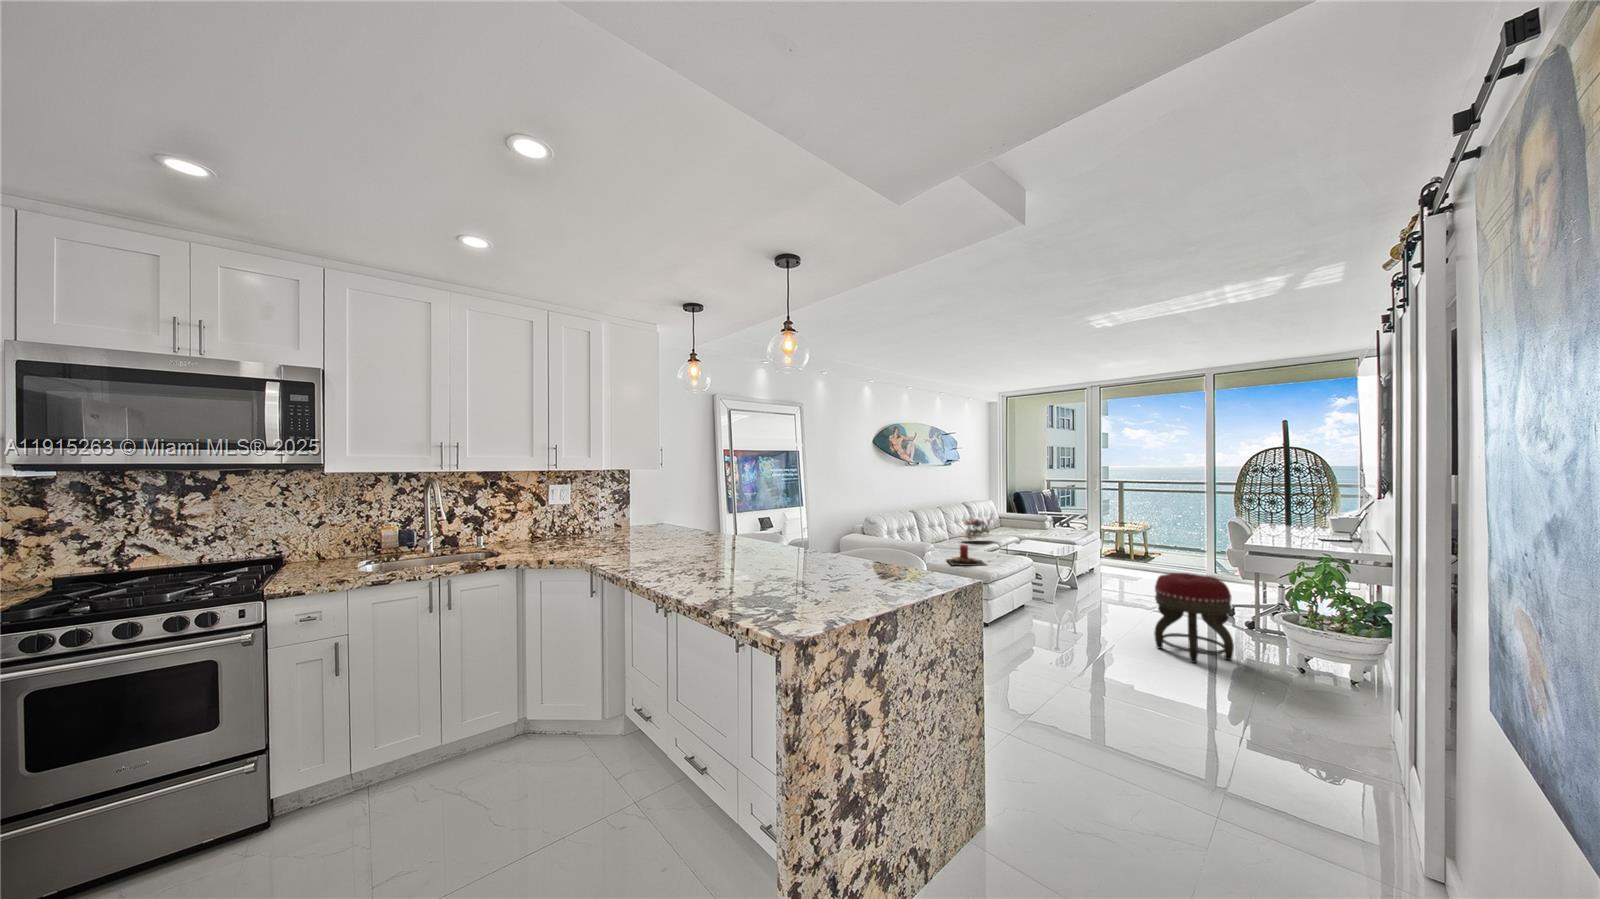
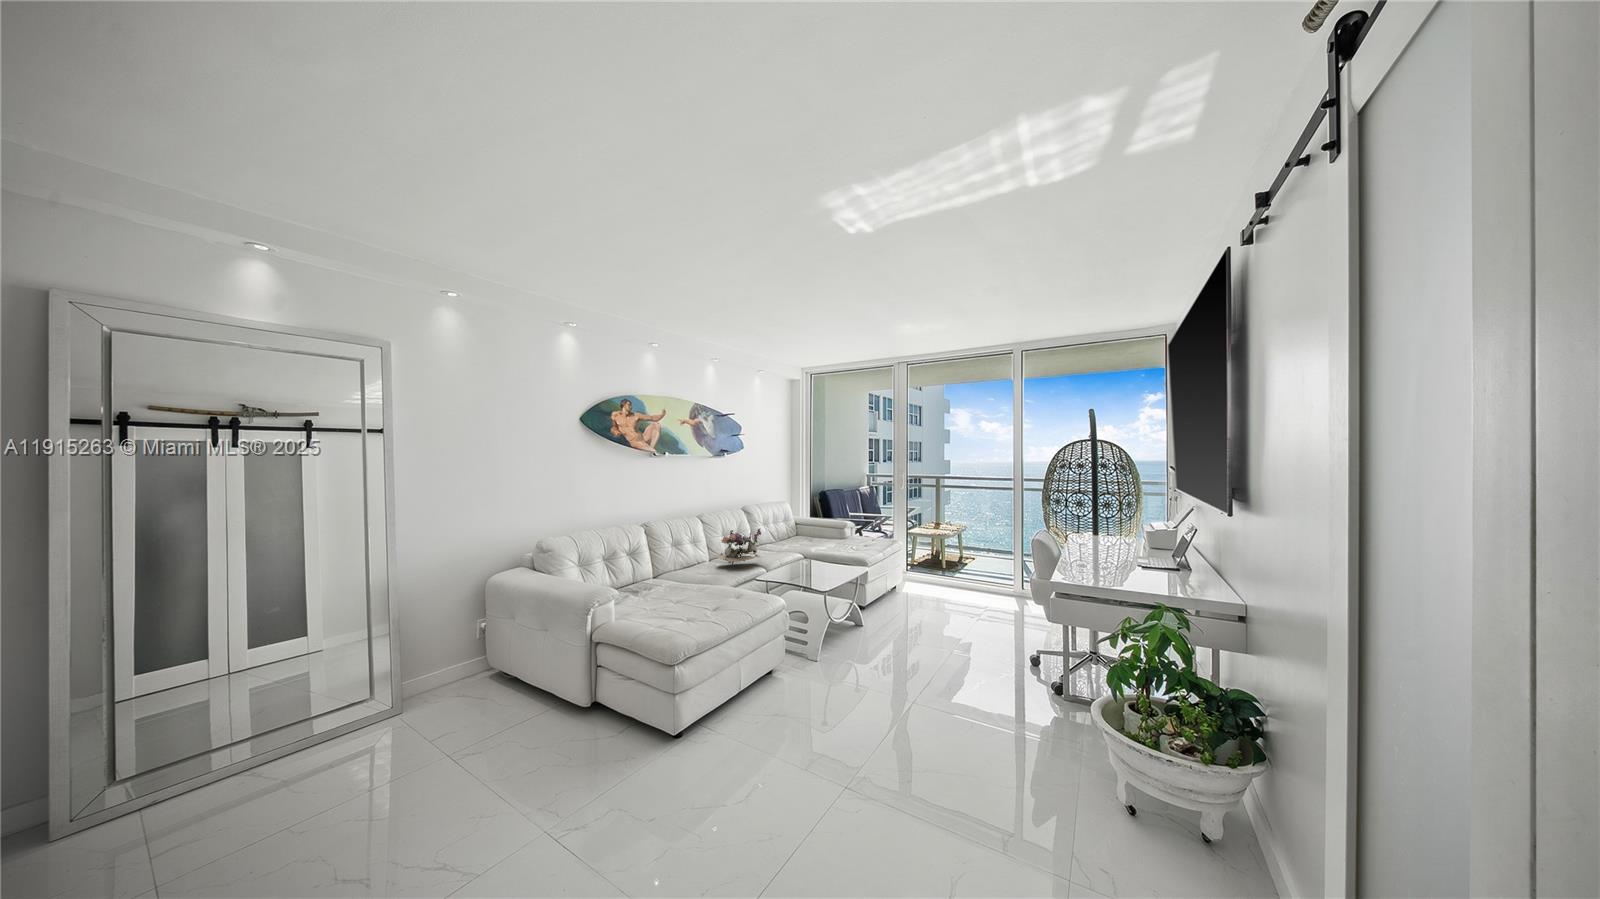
candle: present [947,545,987,566] -> none [643,588,705,627]
footstool: present [1154,573,1234,663] -> none [923,636,1033,804]

